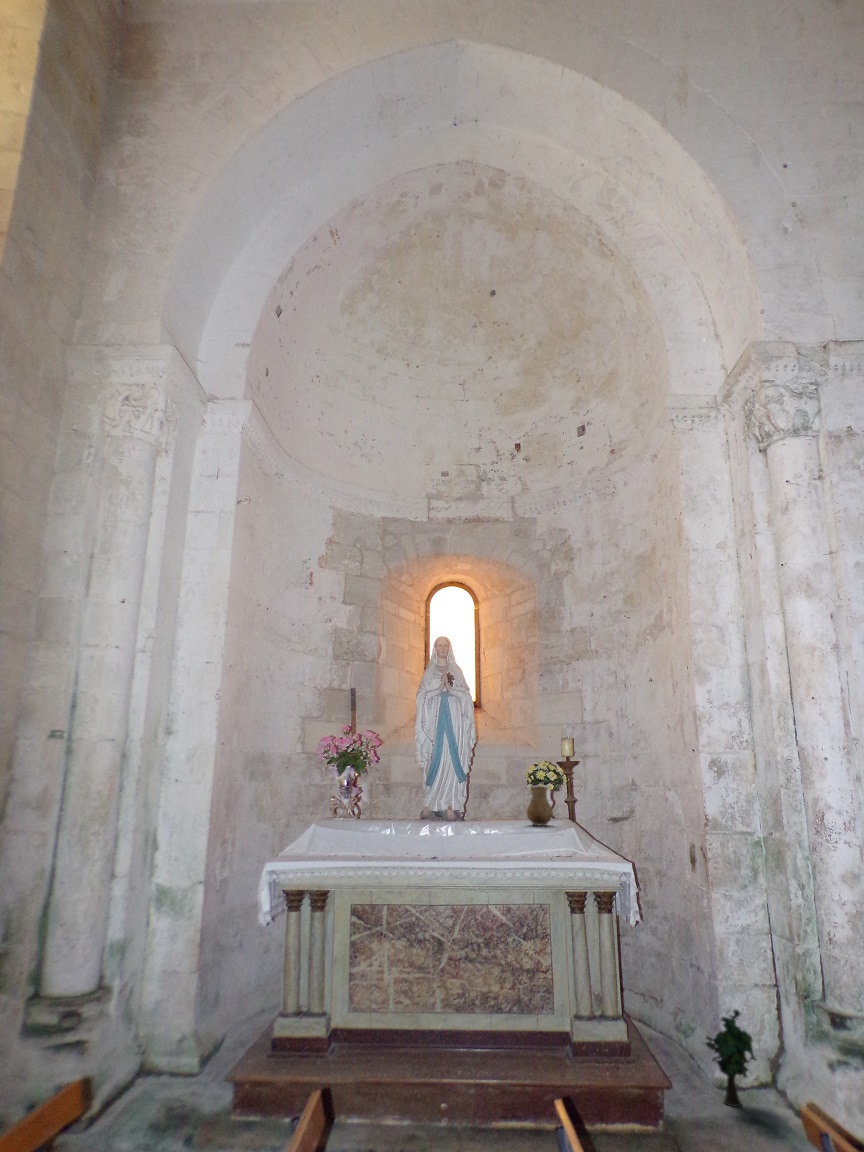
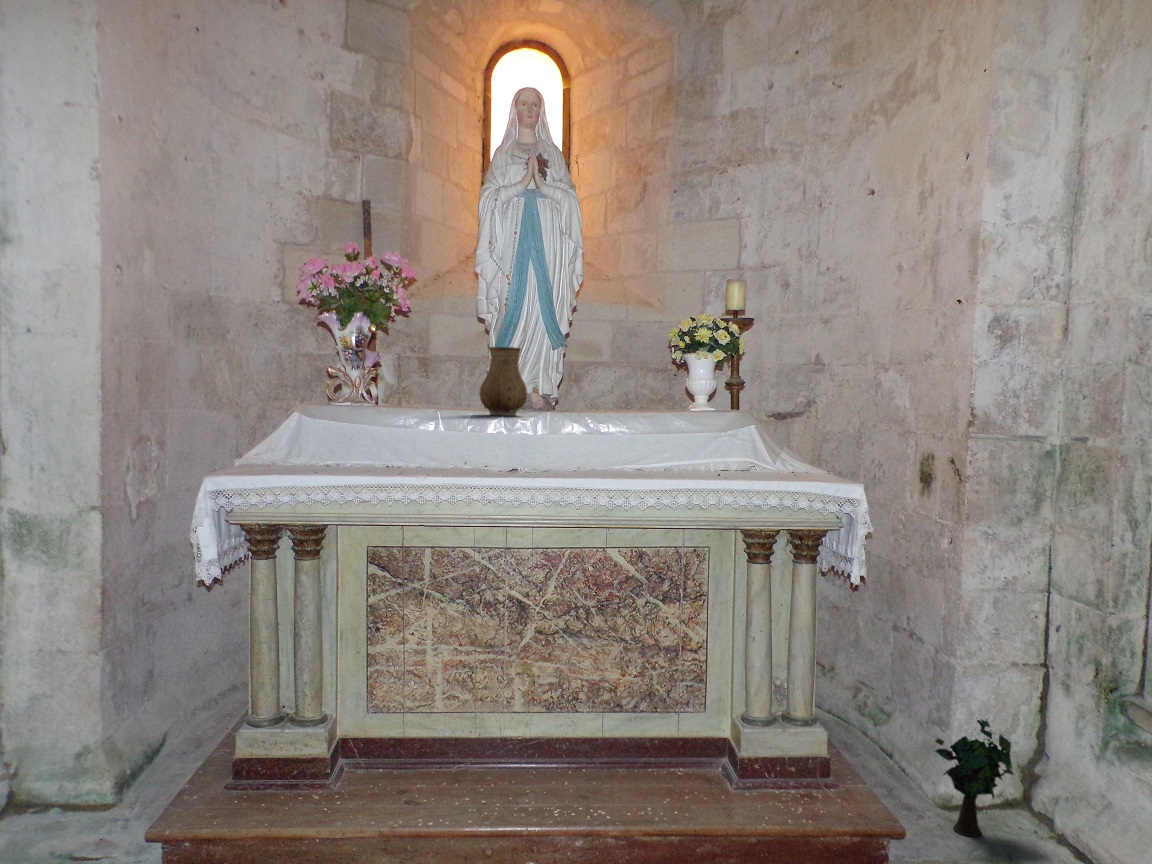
ceramic pitcher: present [526,786,553,826] -> present [479,347,527,416]

